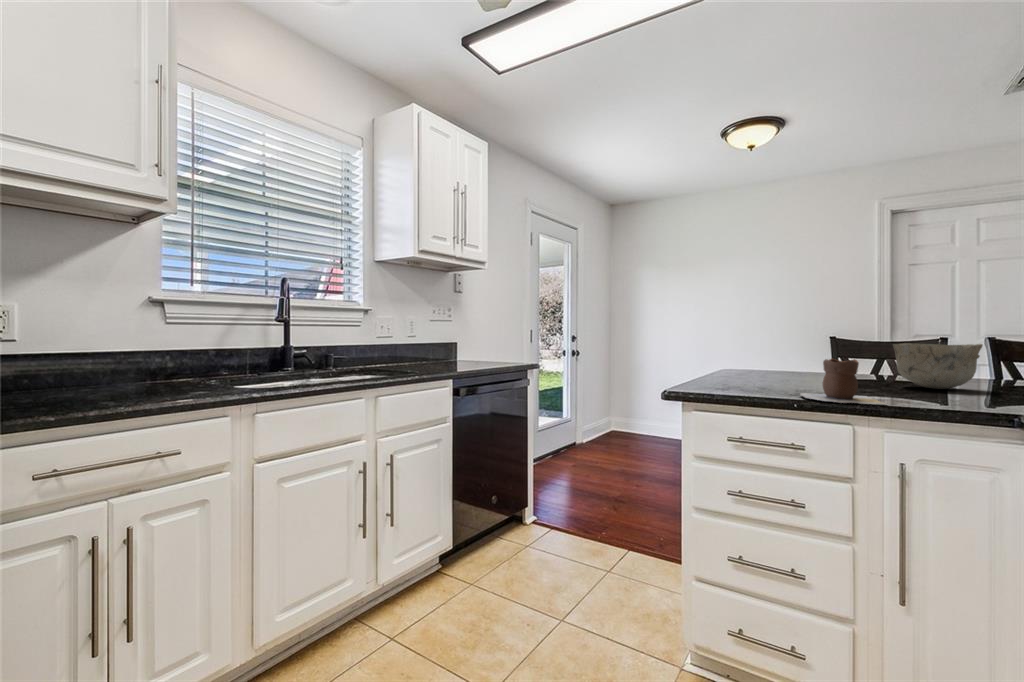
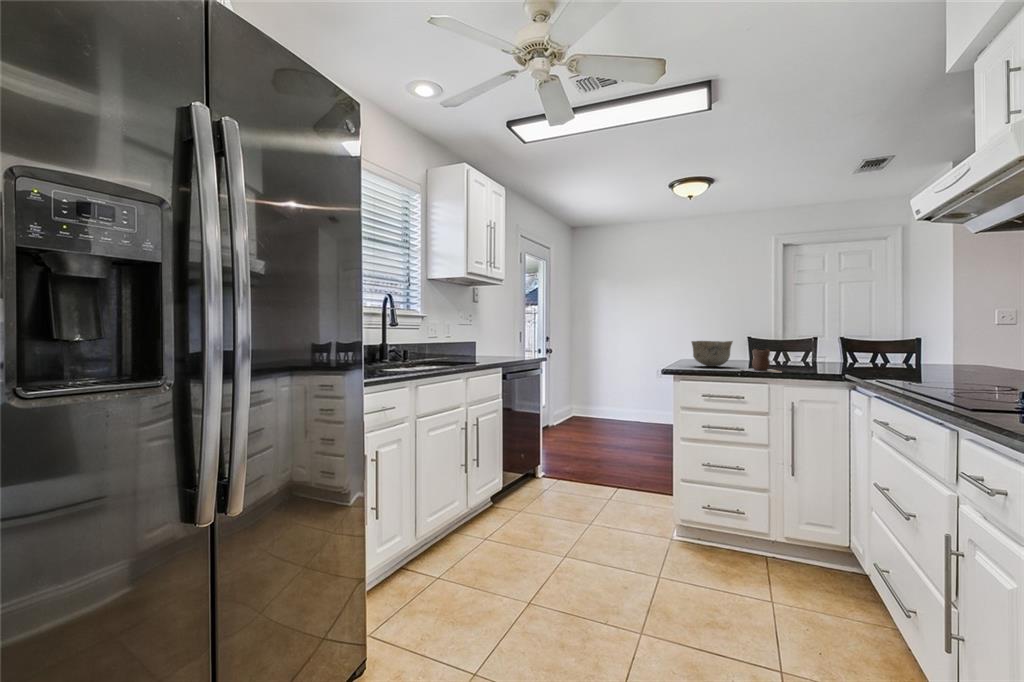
bowl: present [893,343,983,389] -> present [692,341,733,367]

